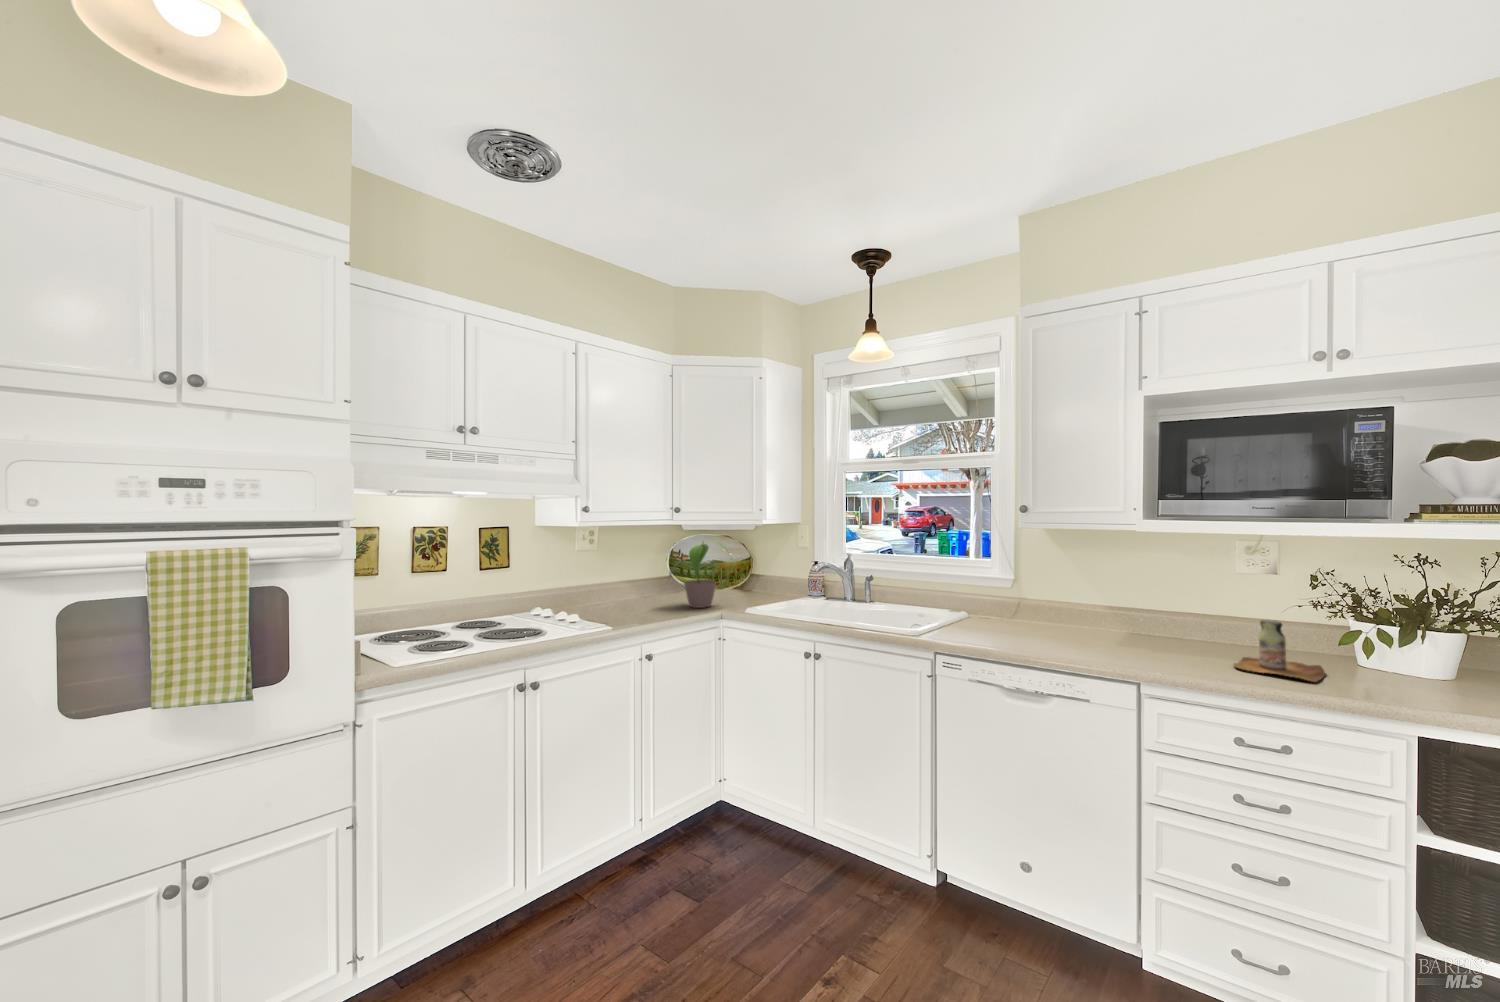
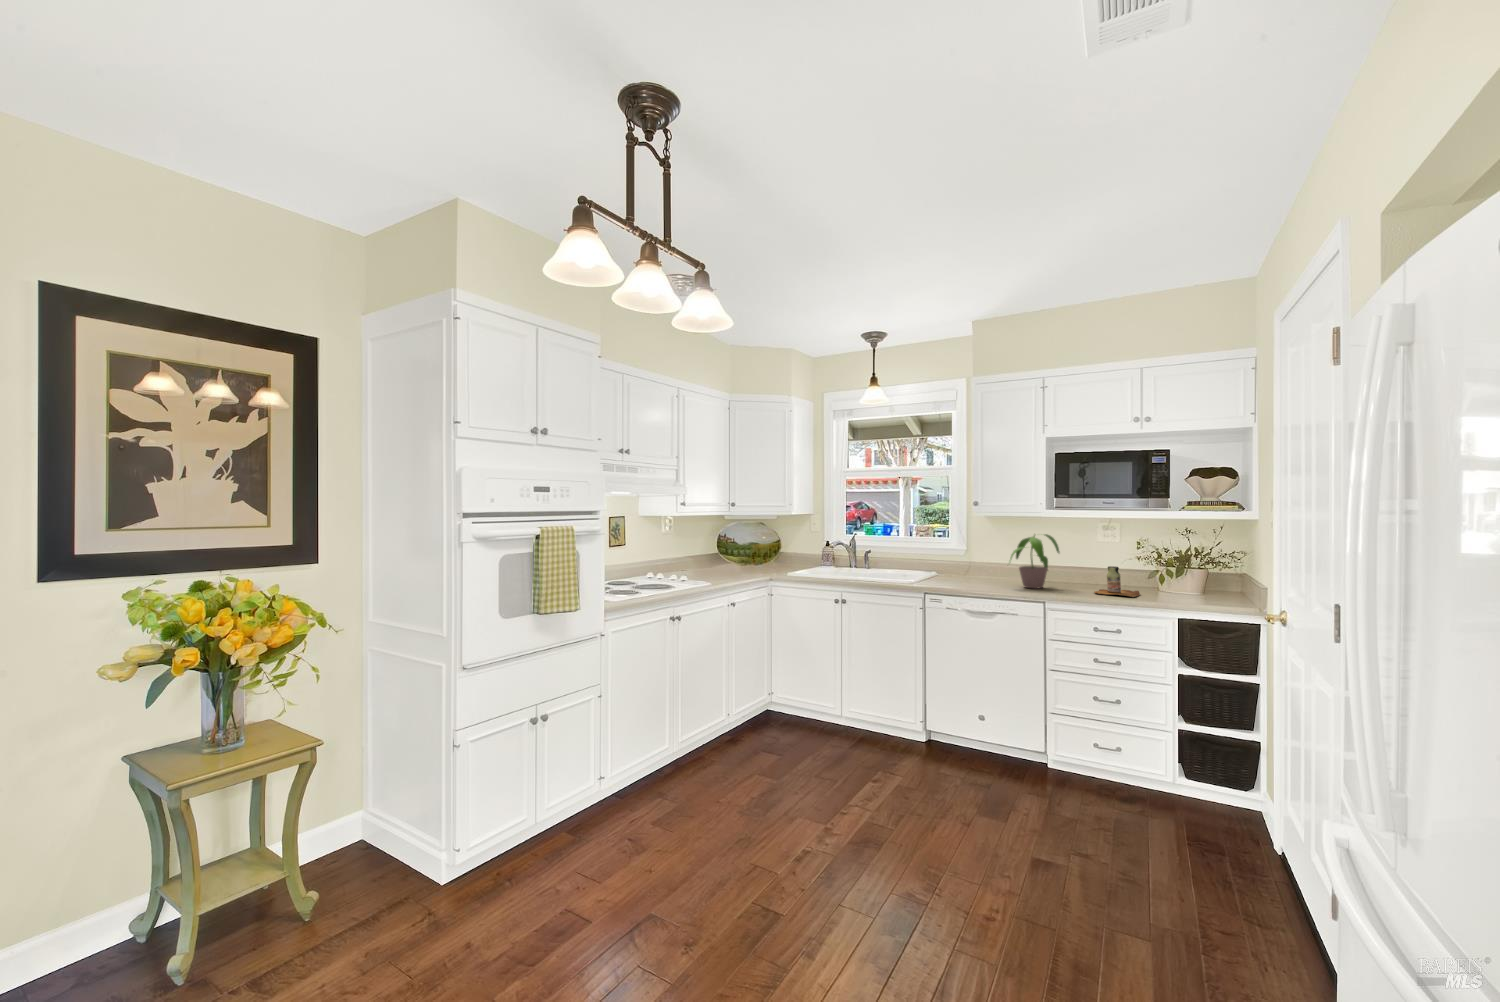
potted plant: present [669,542,729,608] -> present [1010,534,1060,588]

